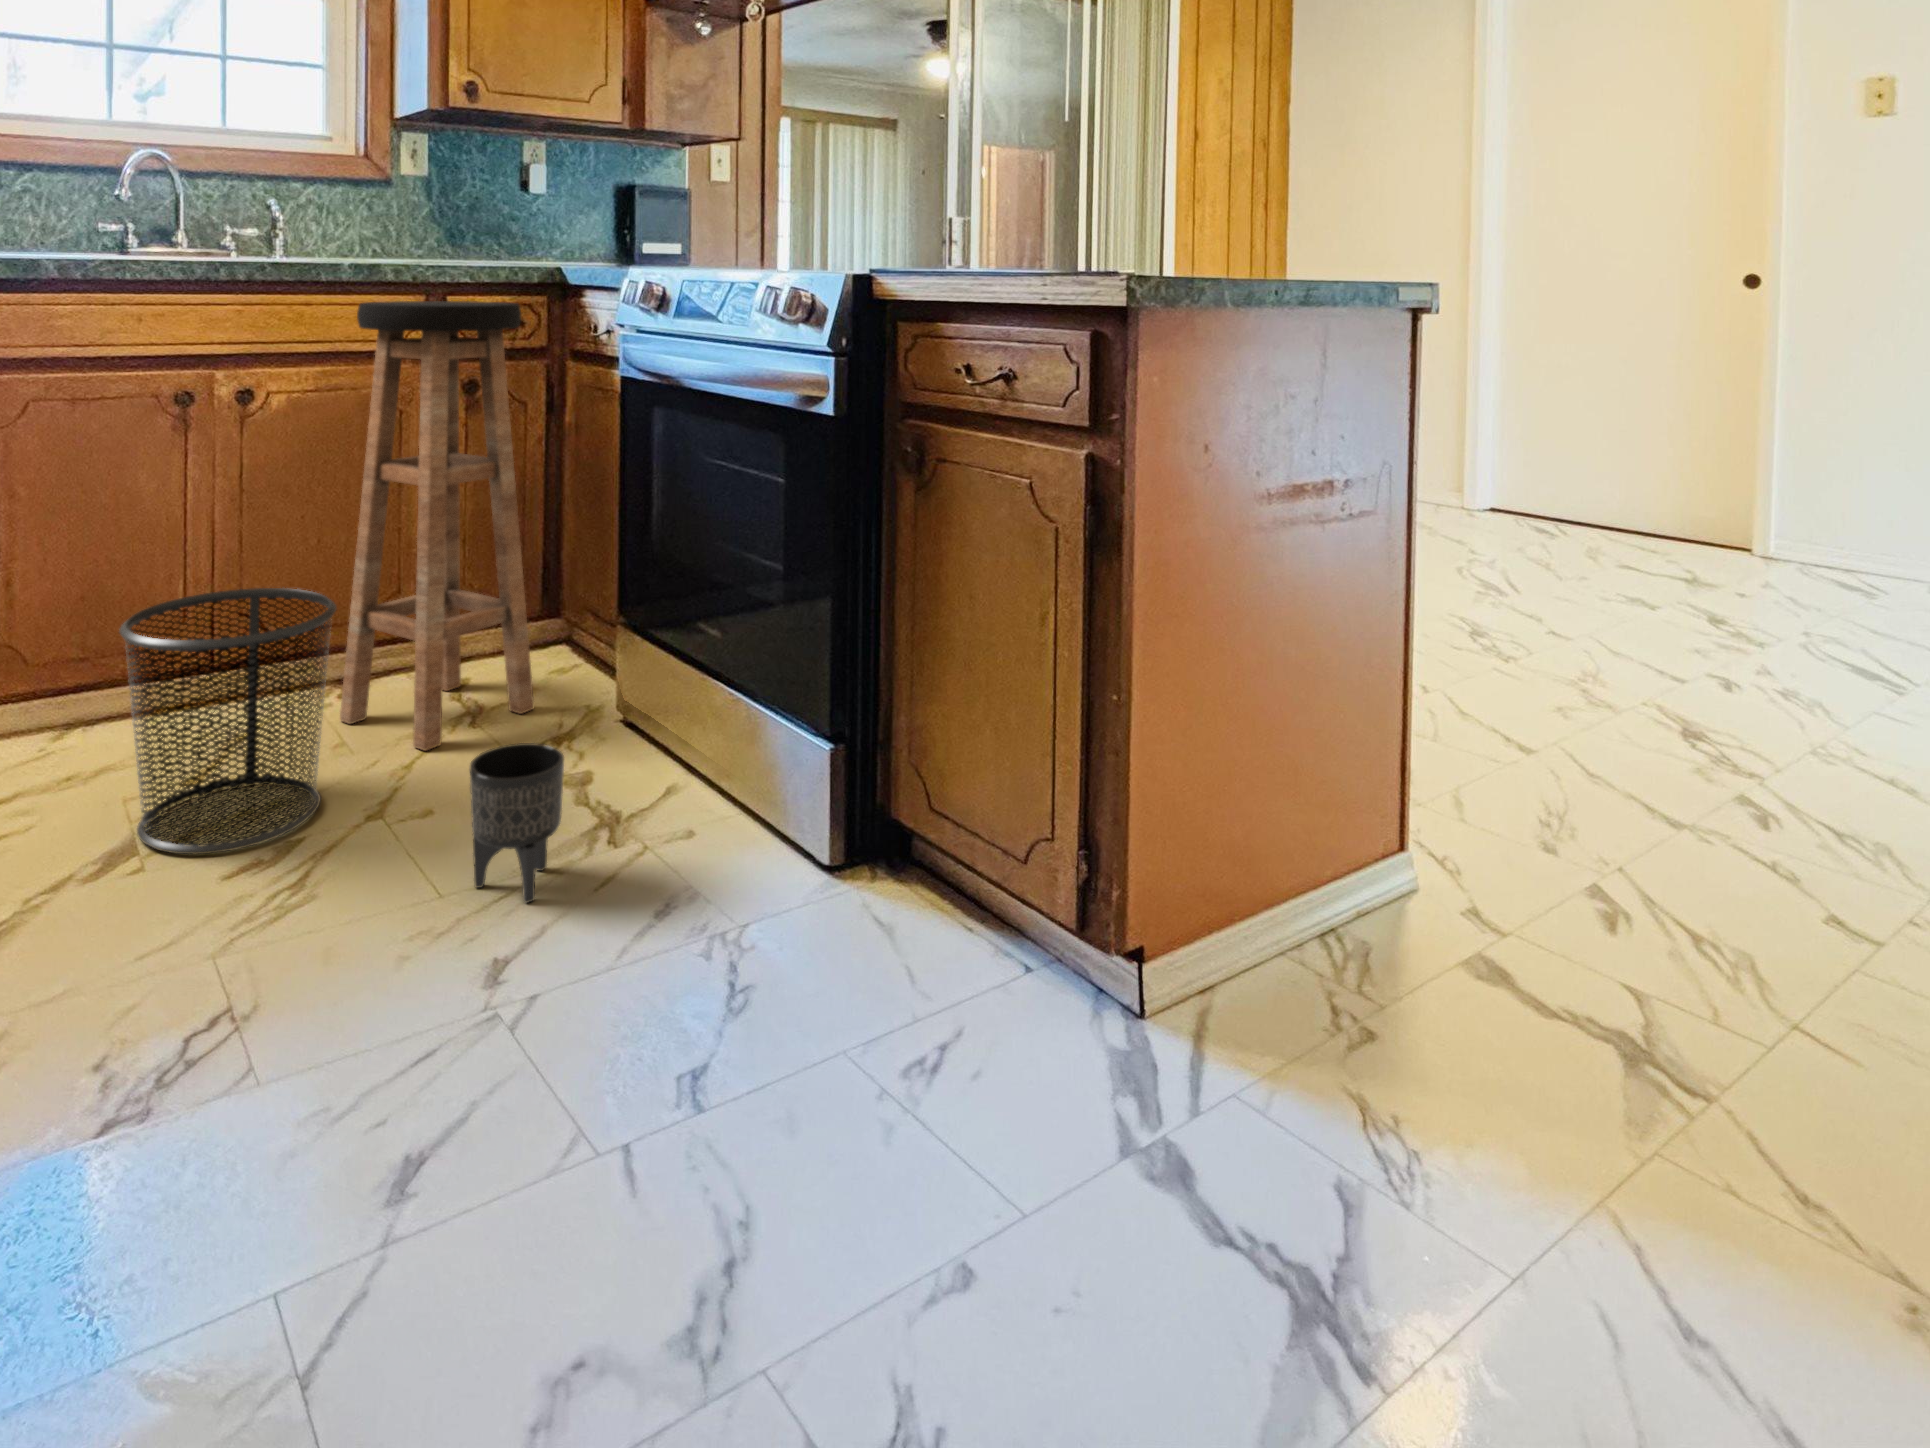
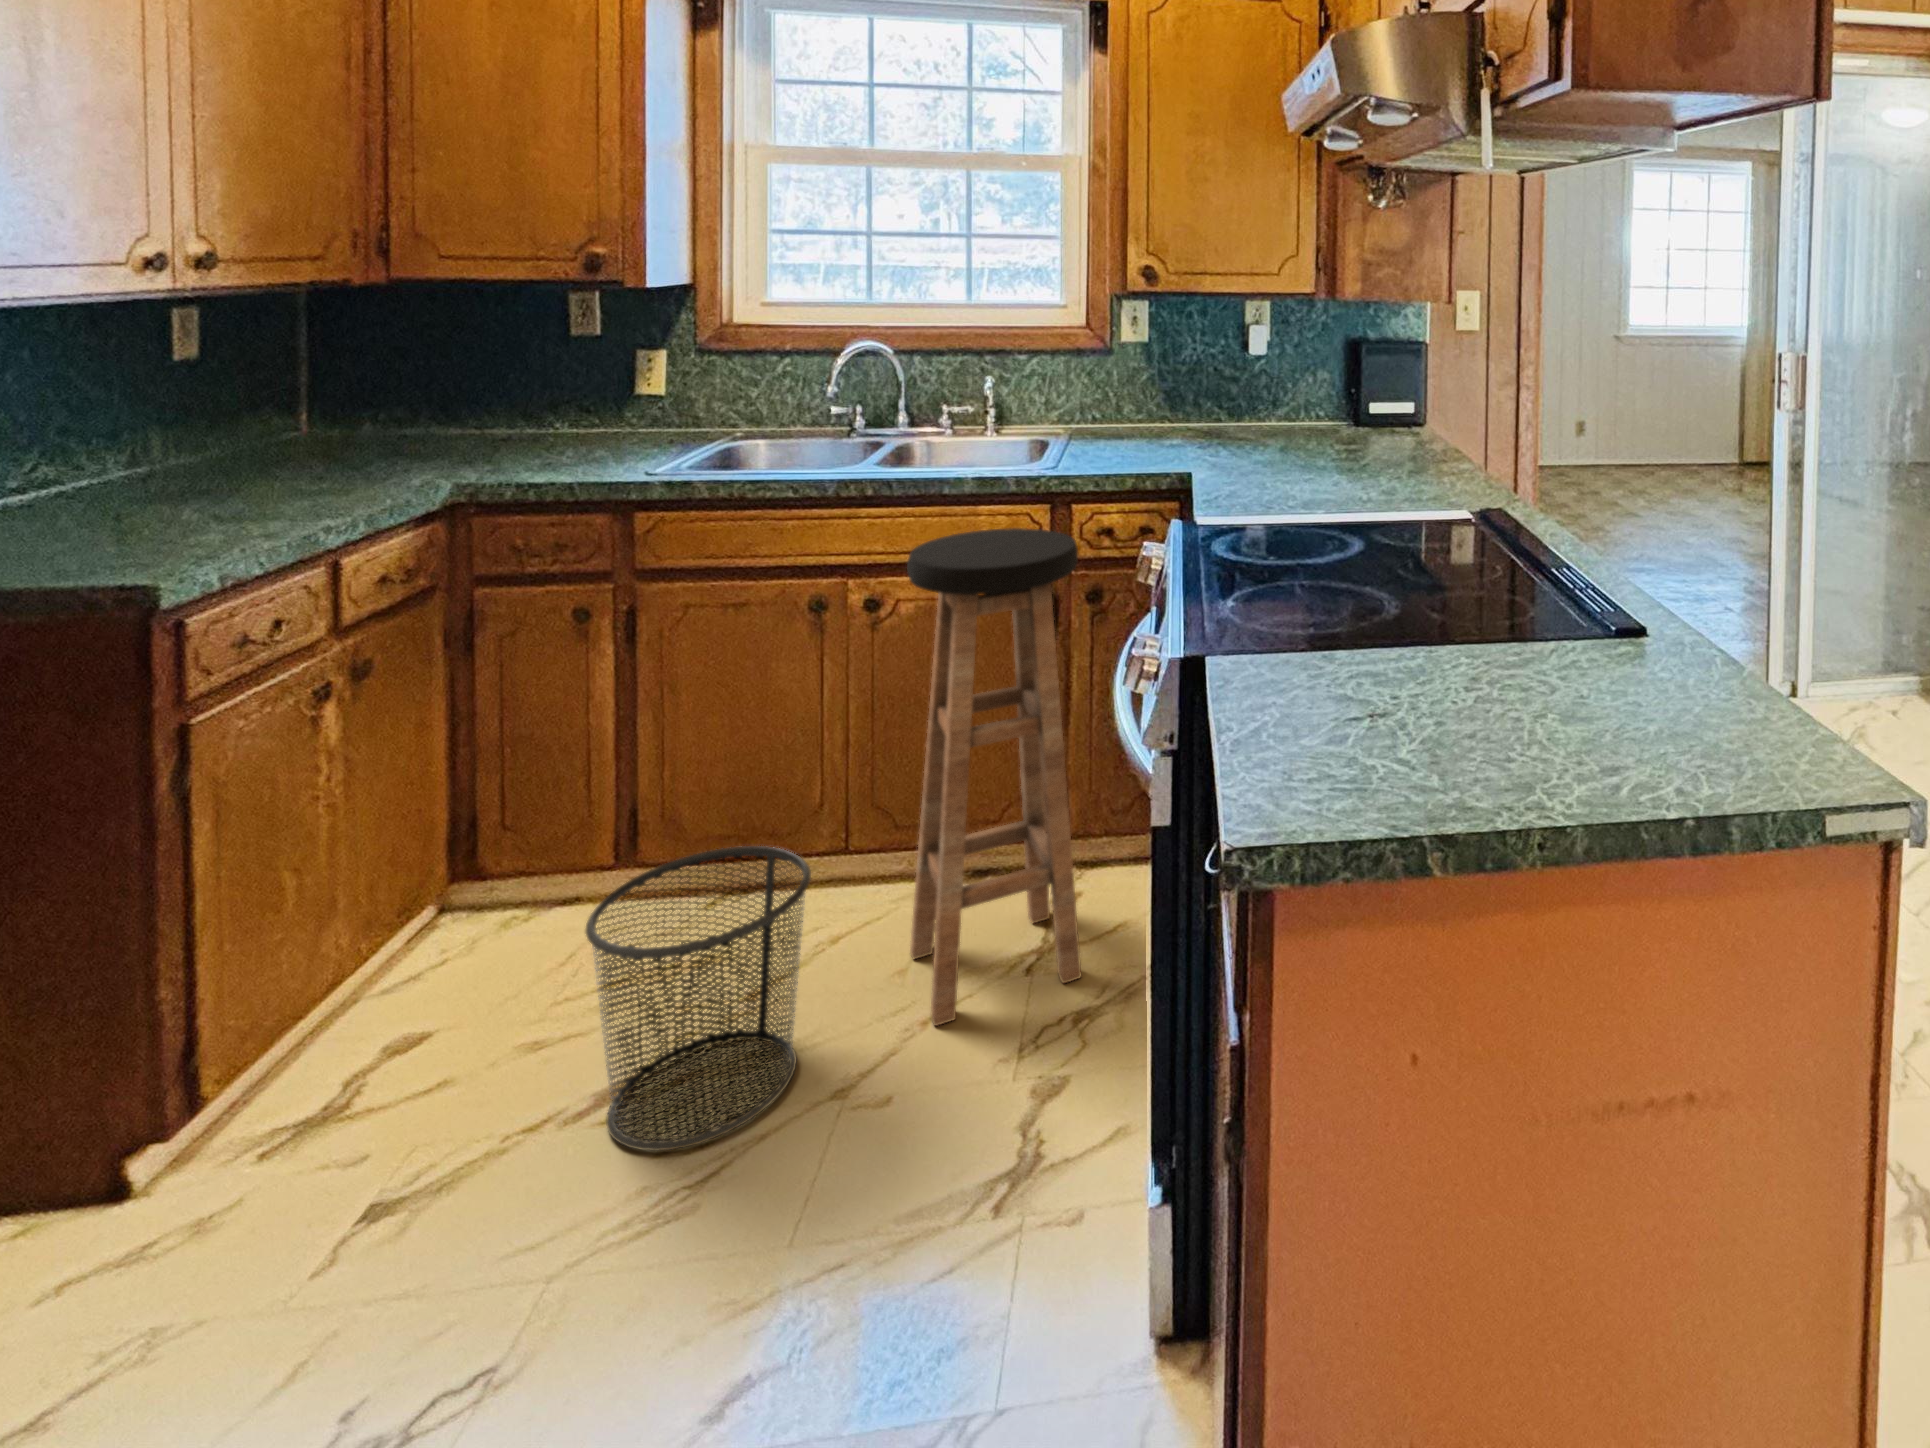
planter: present [470,743,564,903] -> none [756,1143,872,1360]

